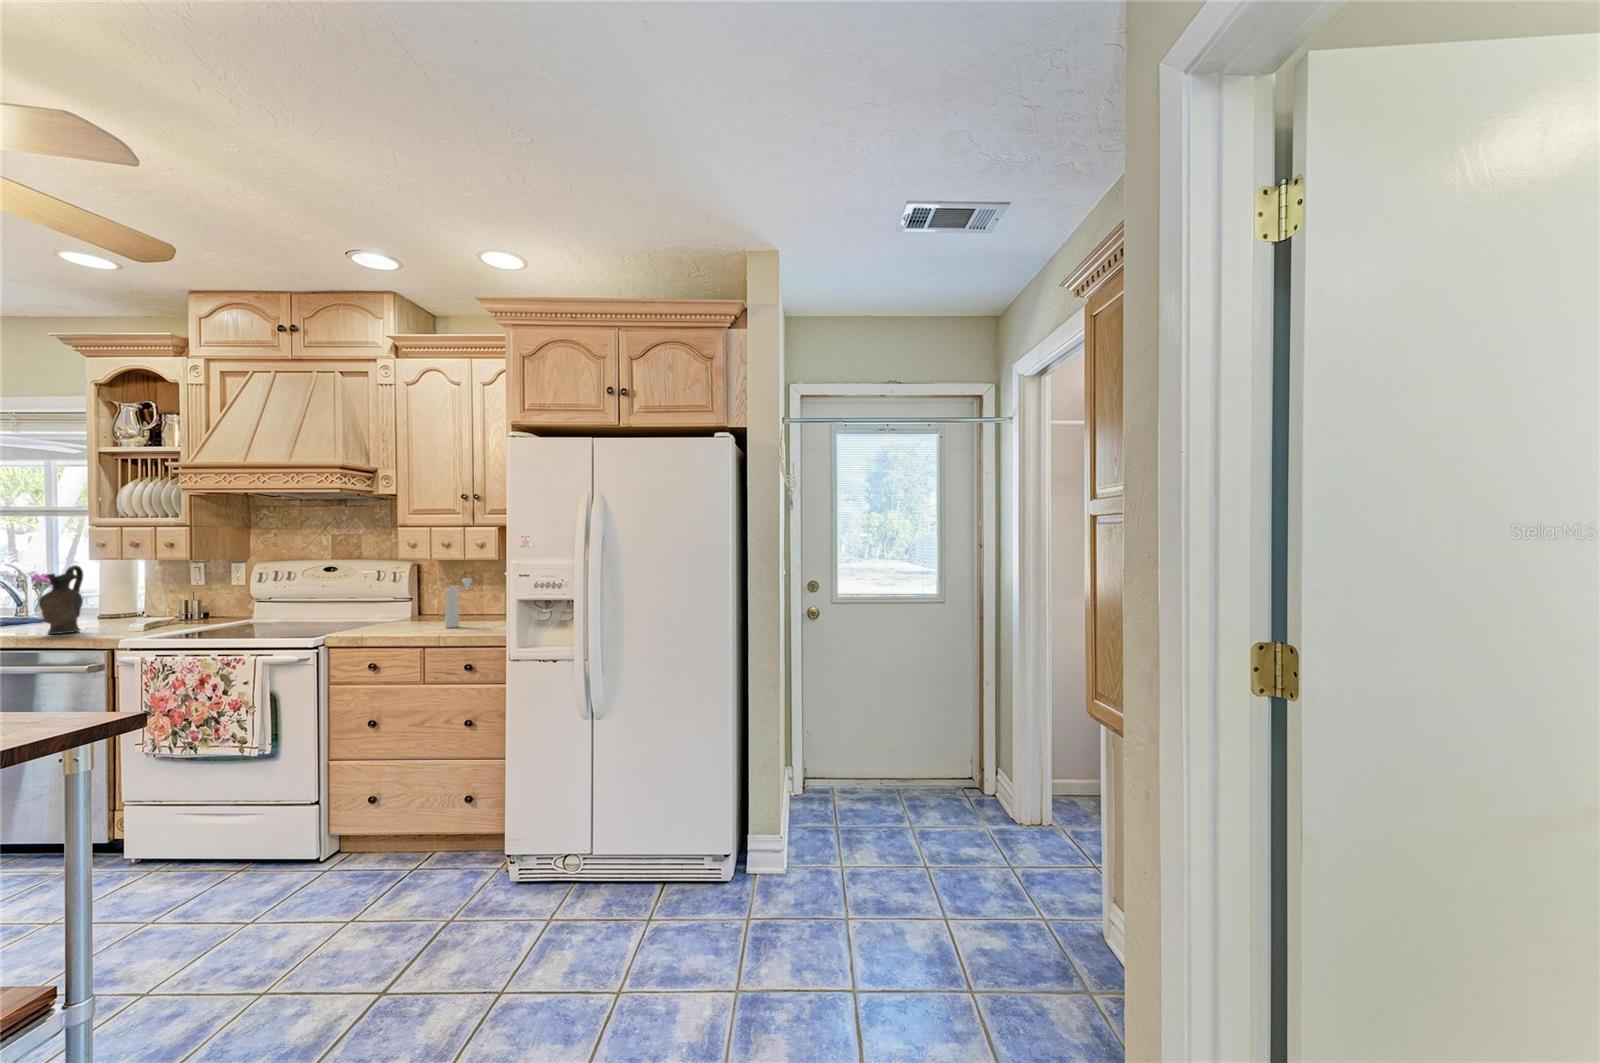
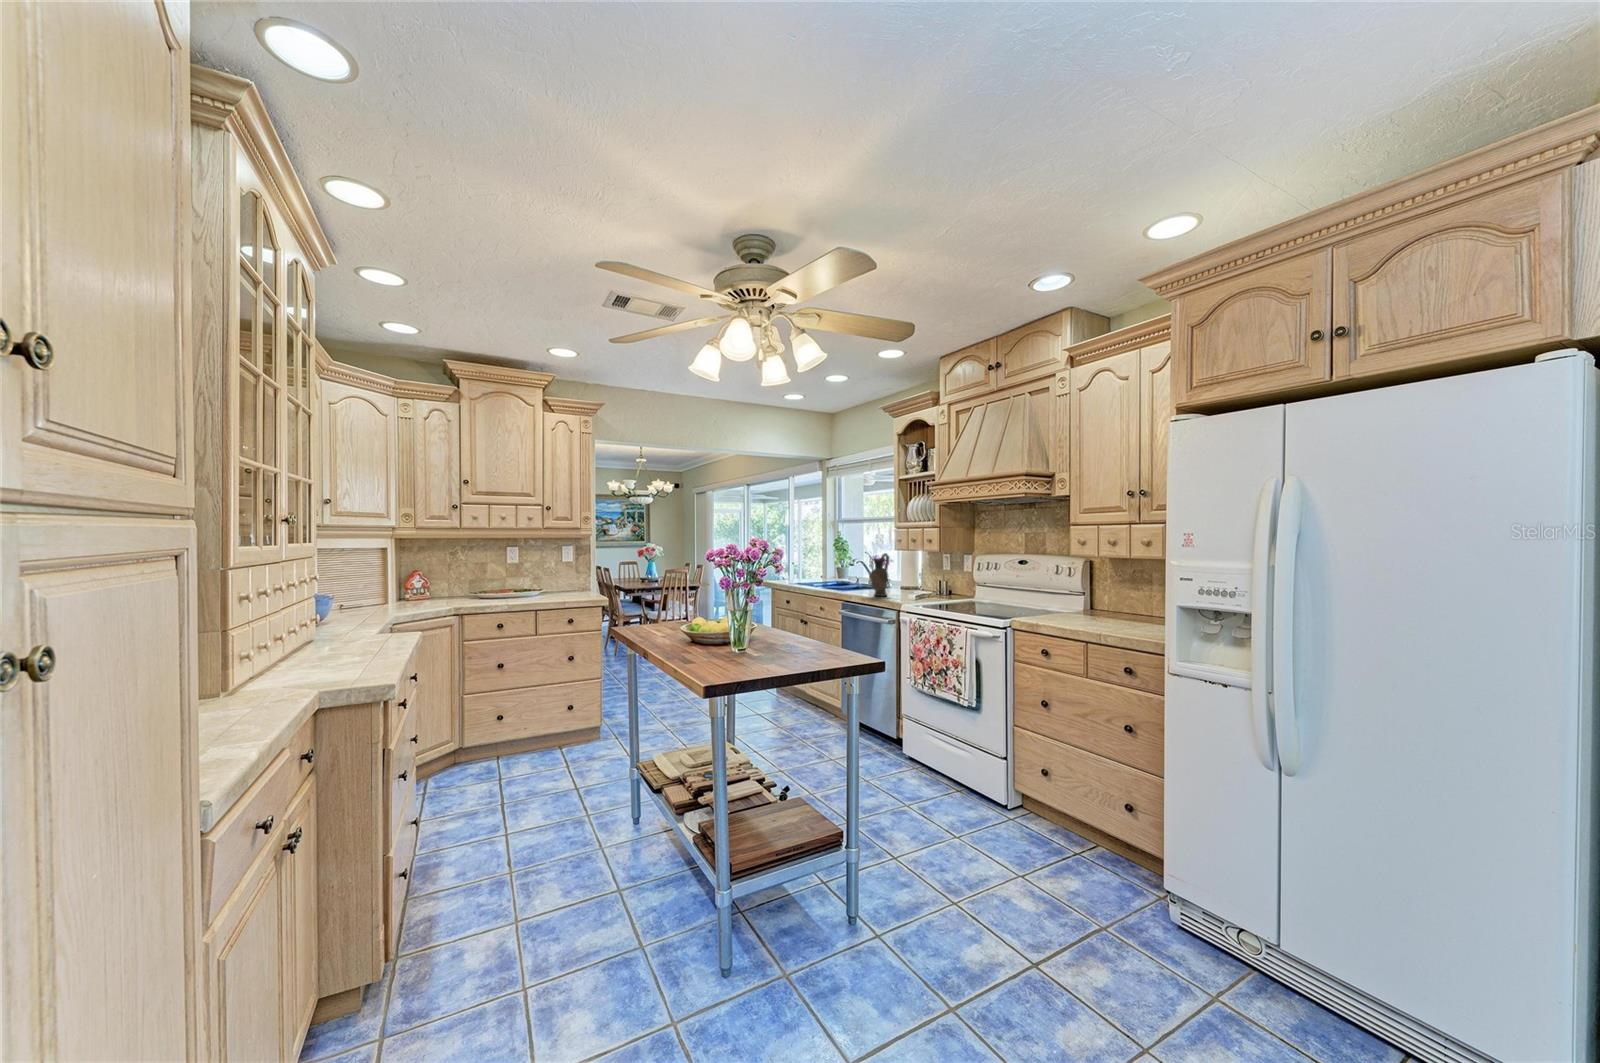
pepper mill: present [445,578,472,628] -> none [1112,577,1142,627]

